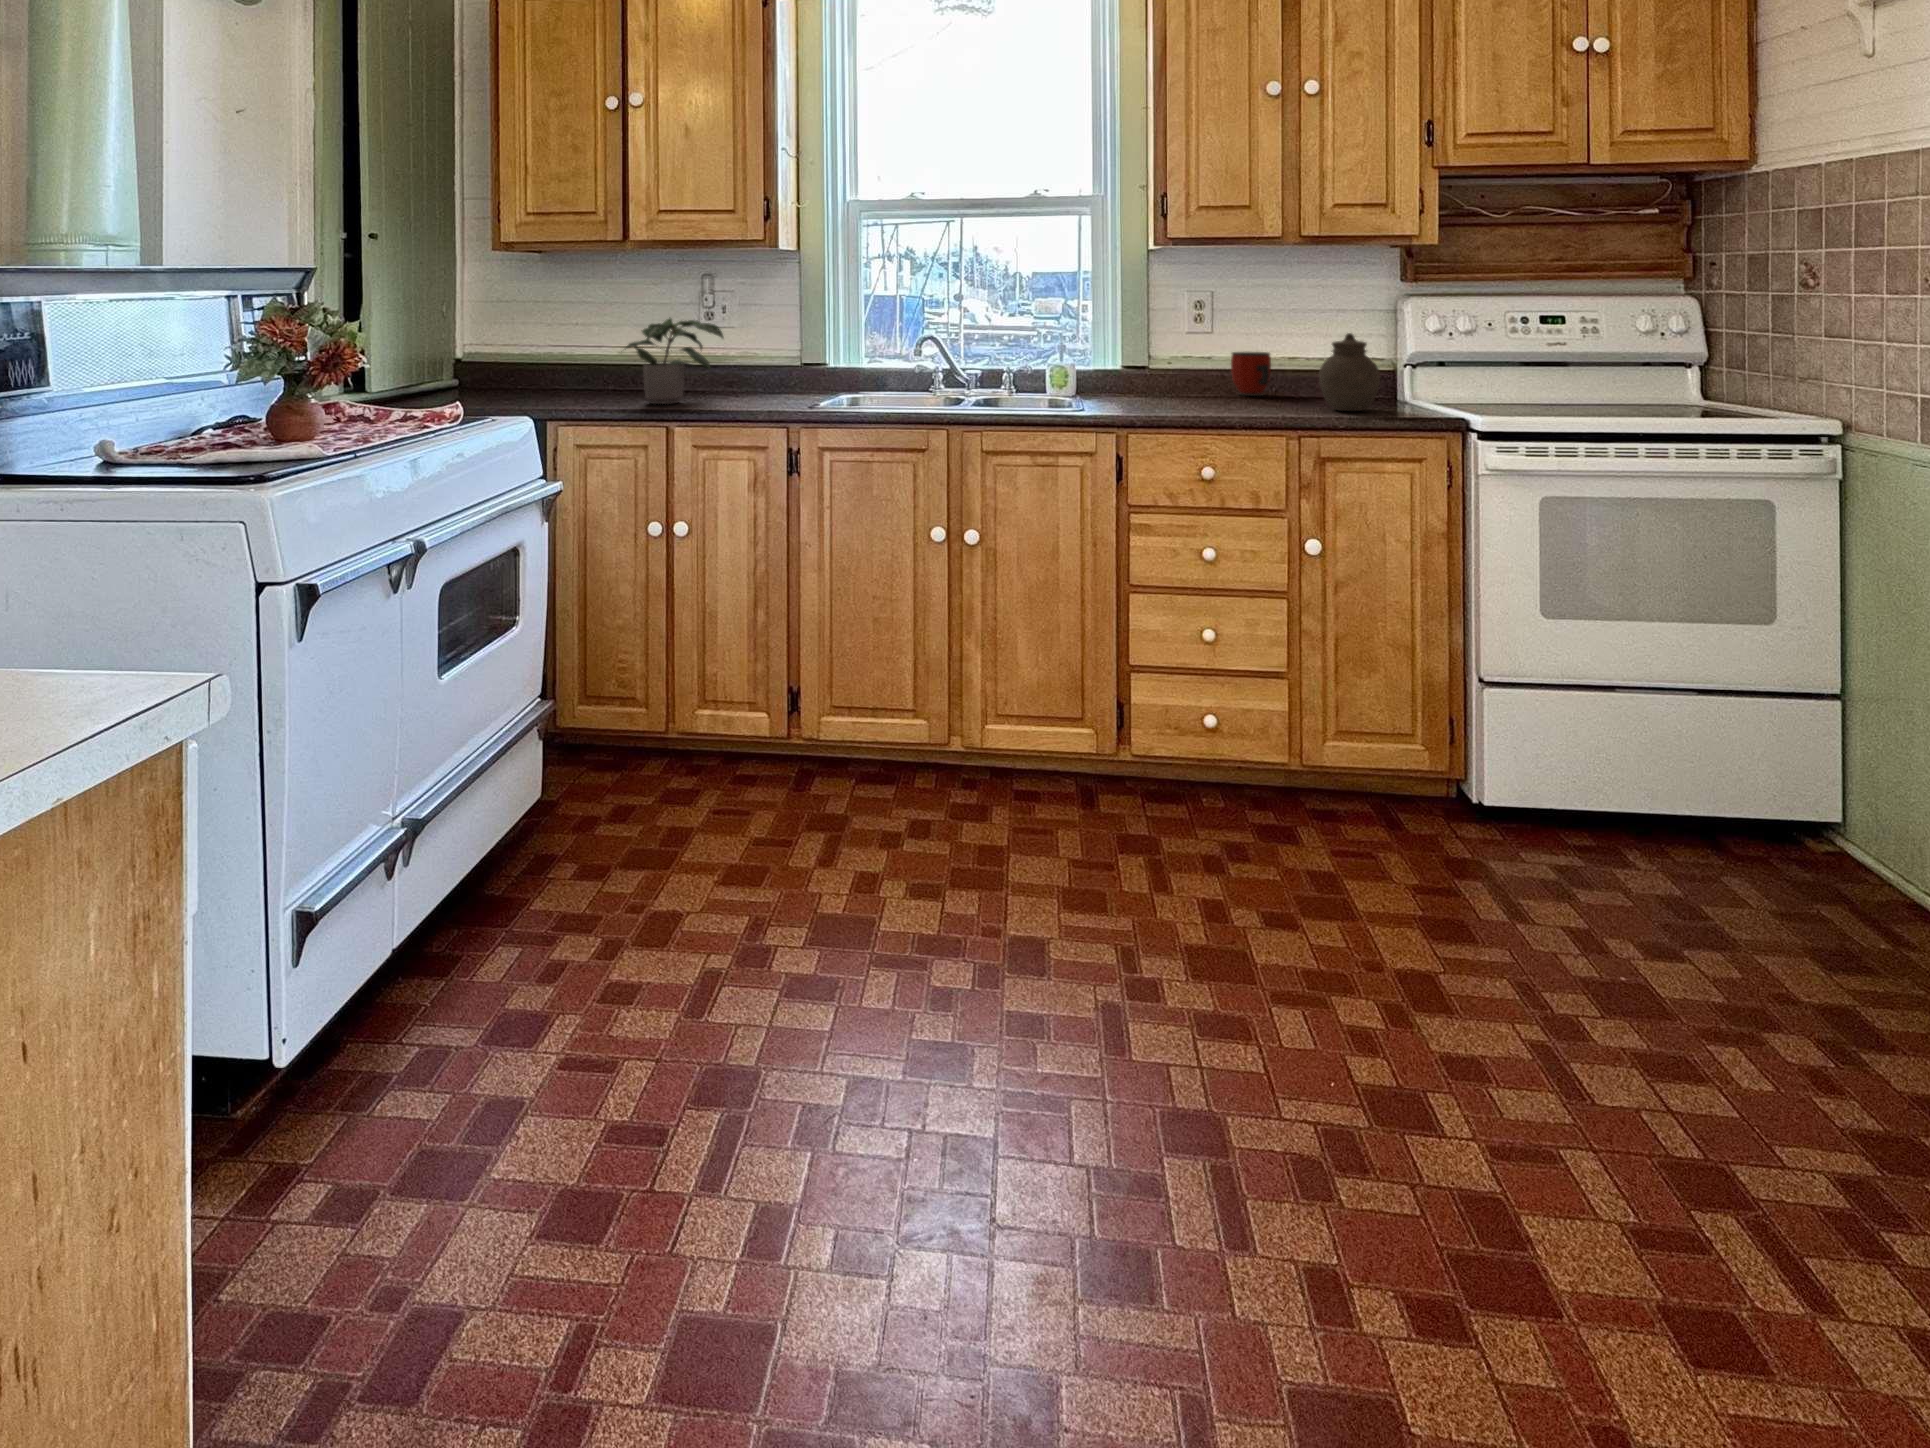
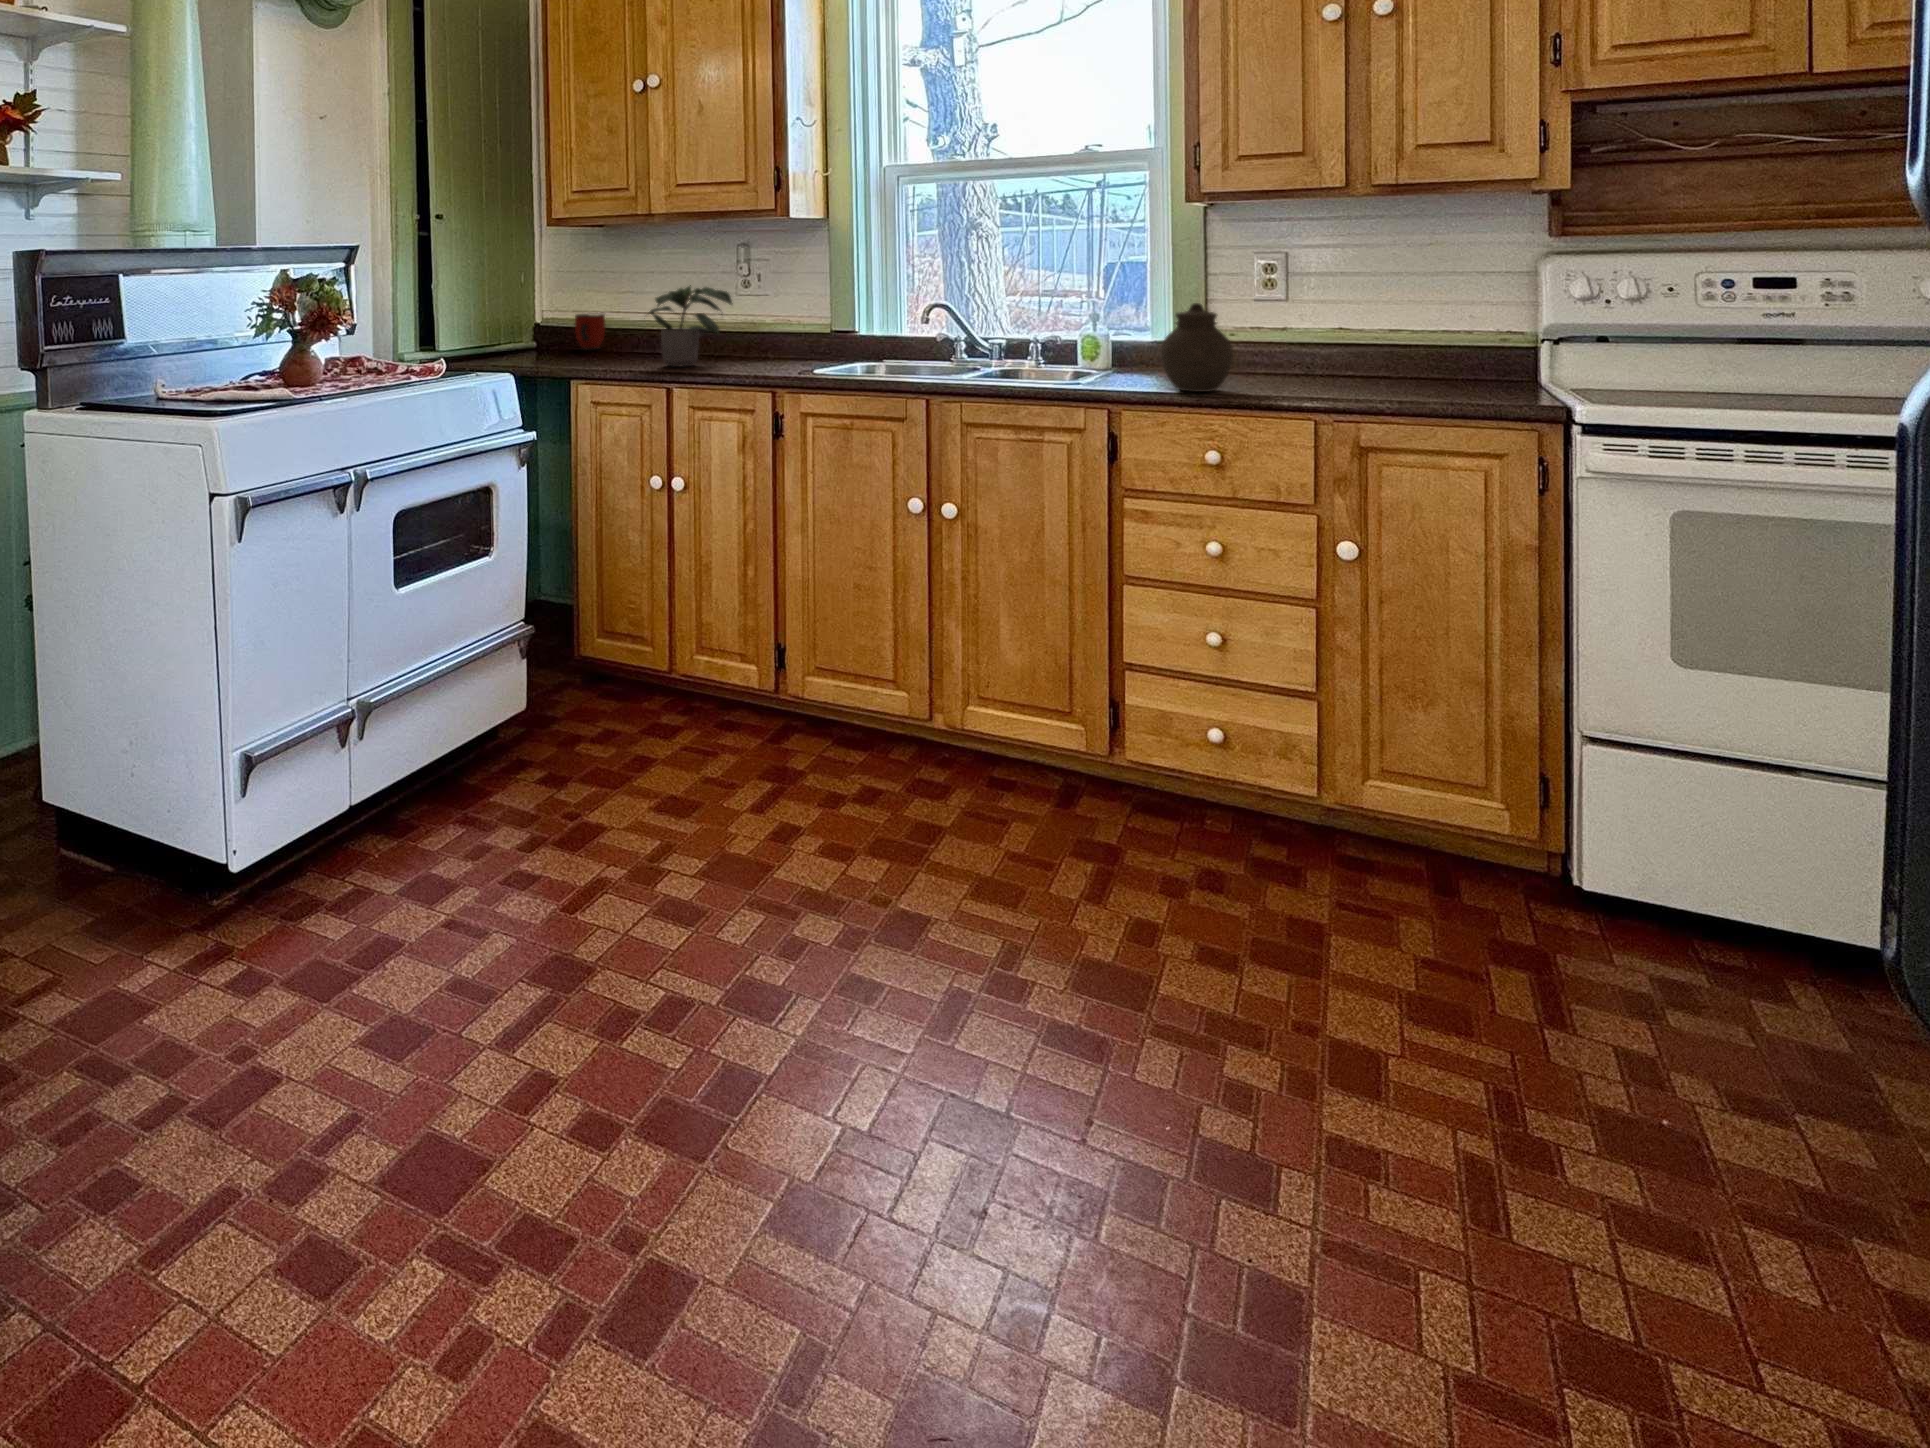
jar: present [1319,333,1380,411] -> present [1160,303,1233,392]
mug: present [1231,352,1271,396] -> present [575,314,605,350]

